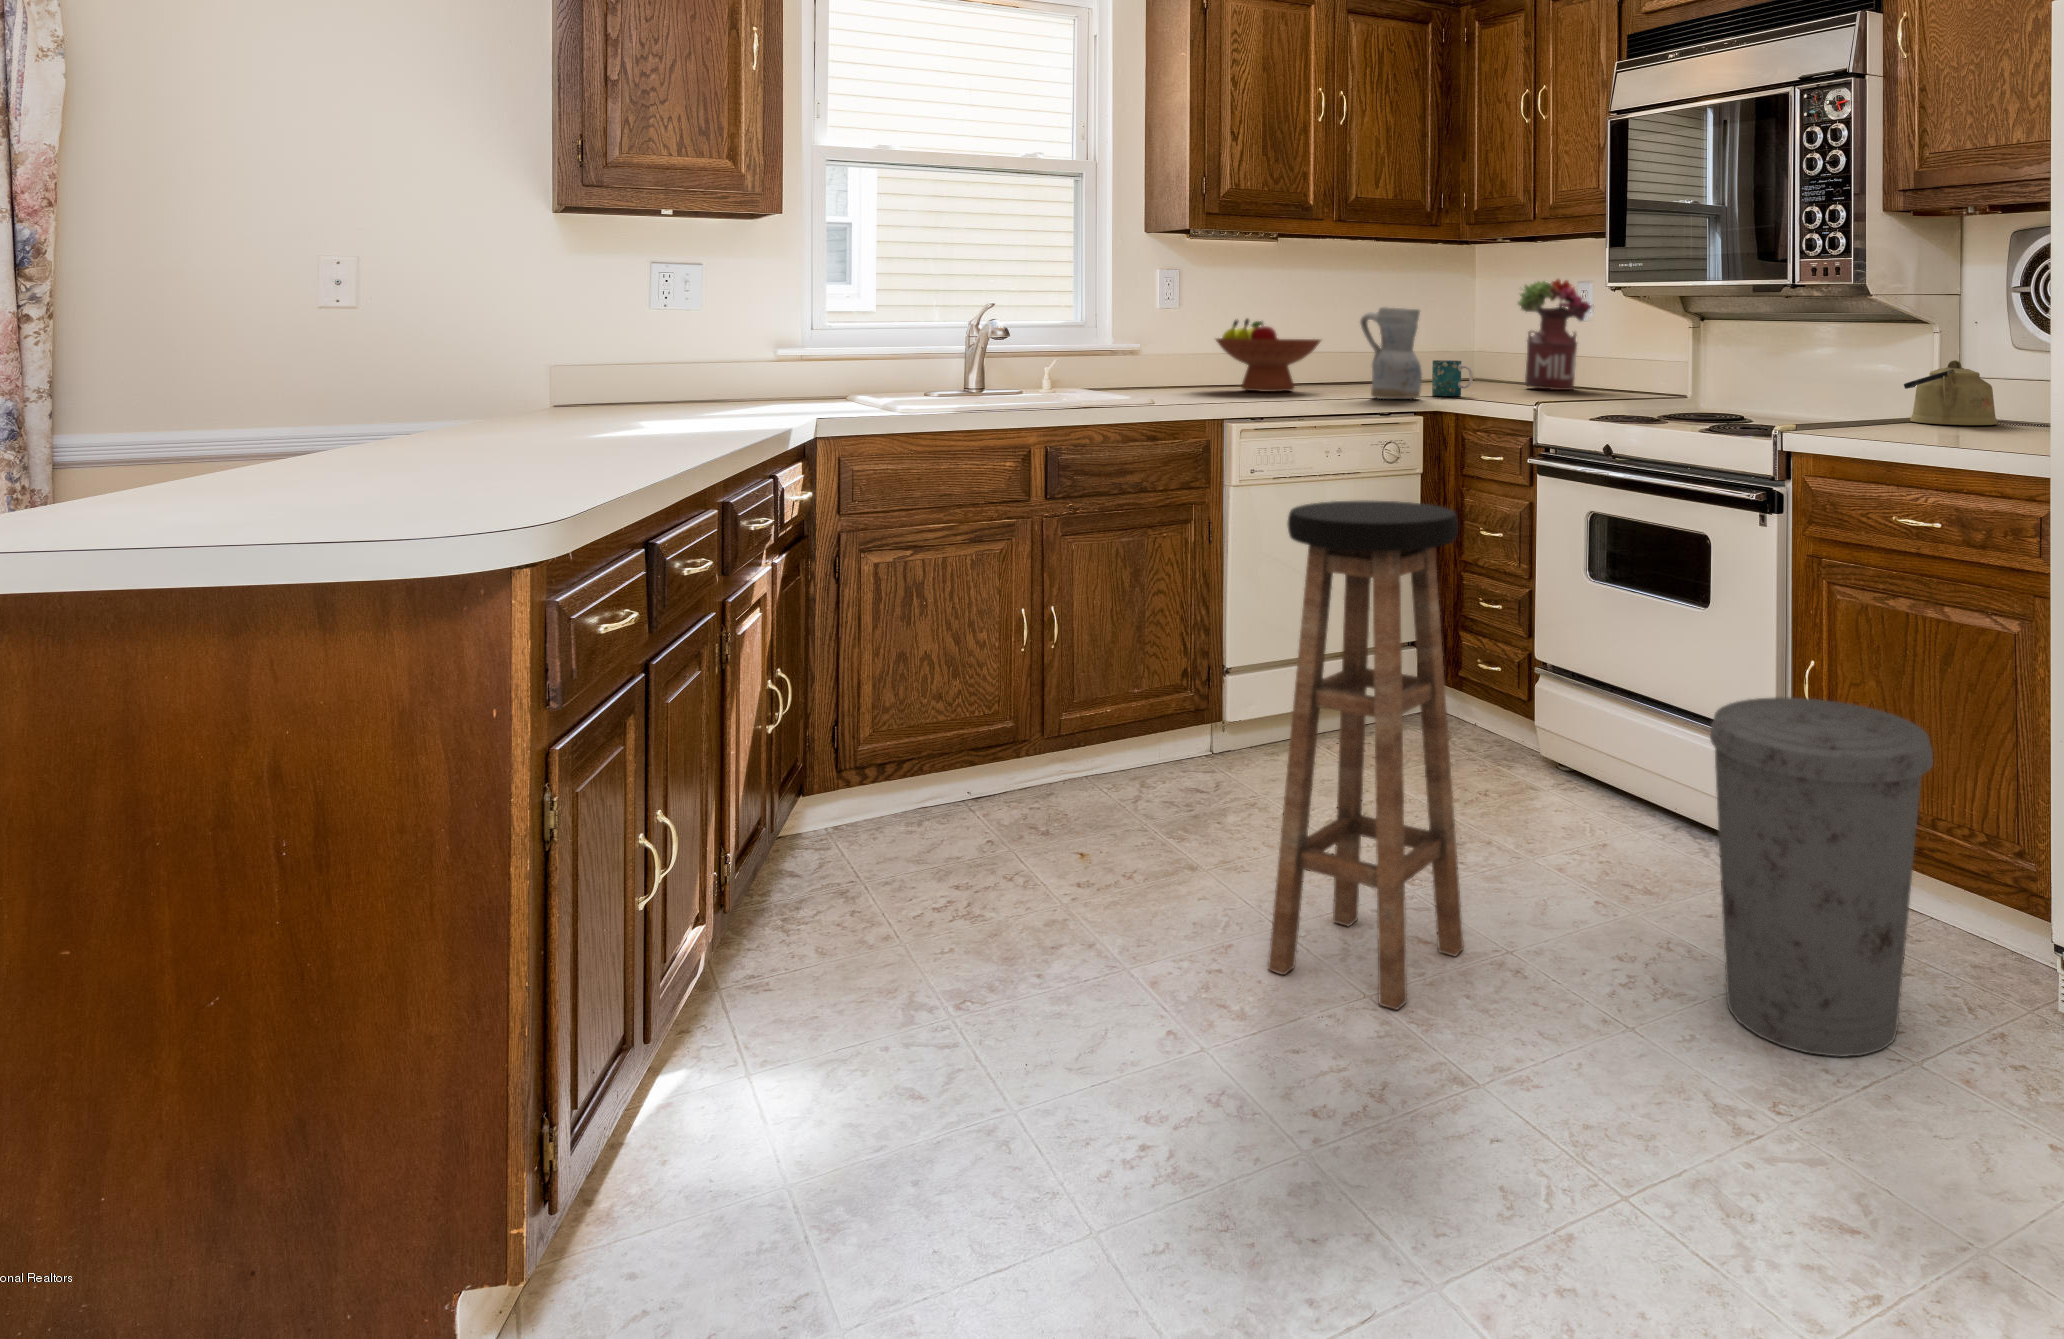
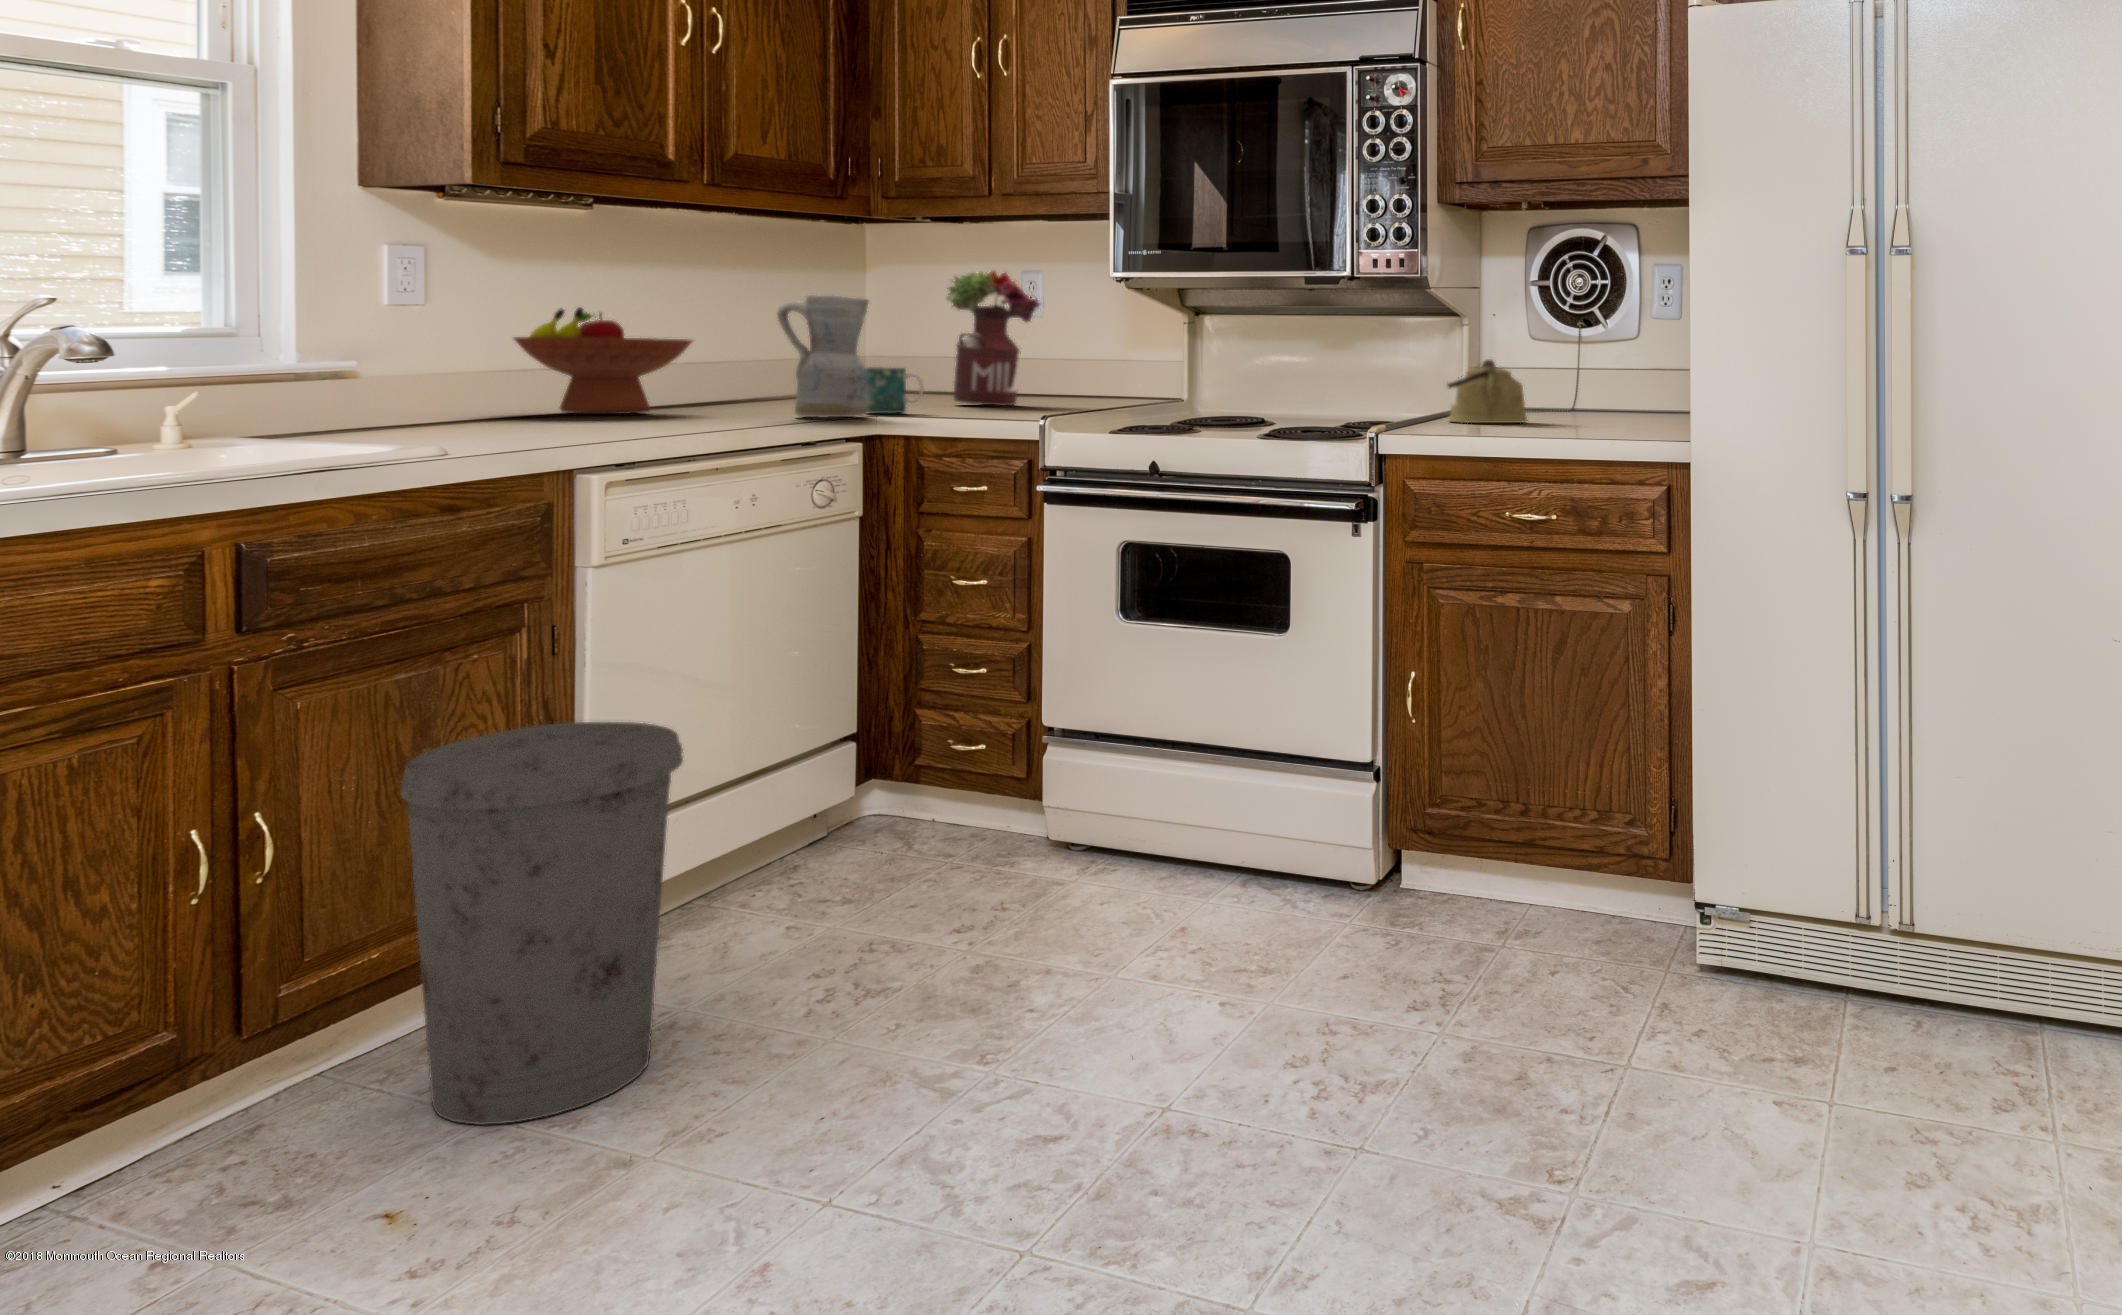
bar stool: present [1268,500,1463,1010] -> none [885,535,1131,1207]
trash can: present [1710,697,1933,1057] -> present [401,722,683,1125]

